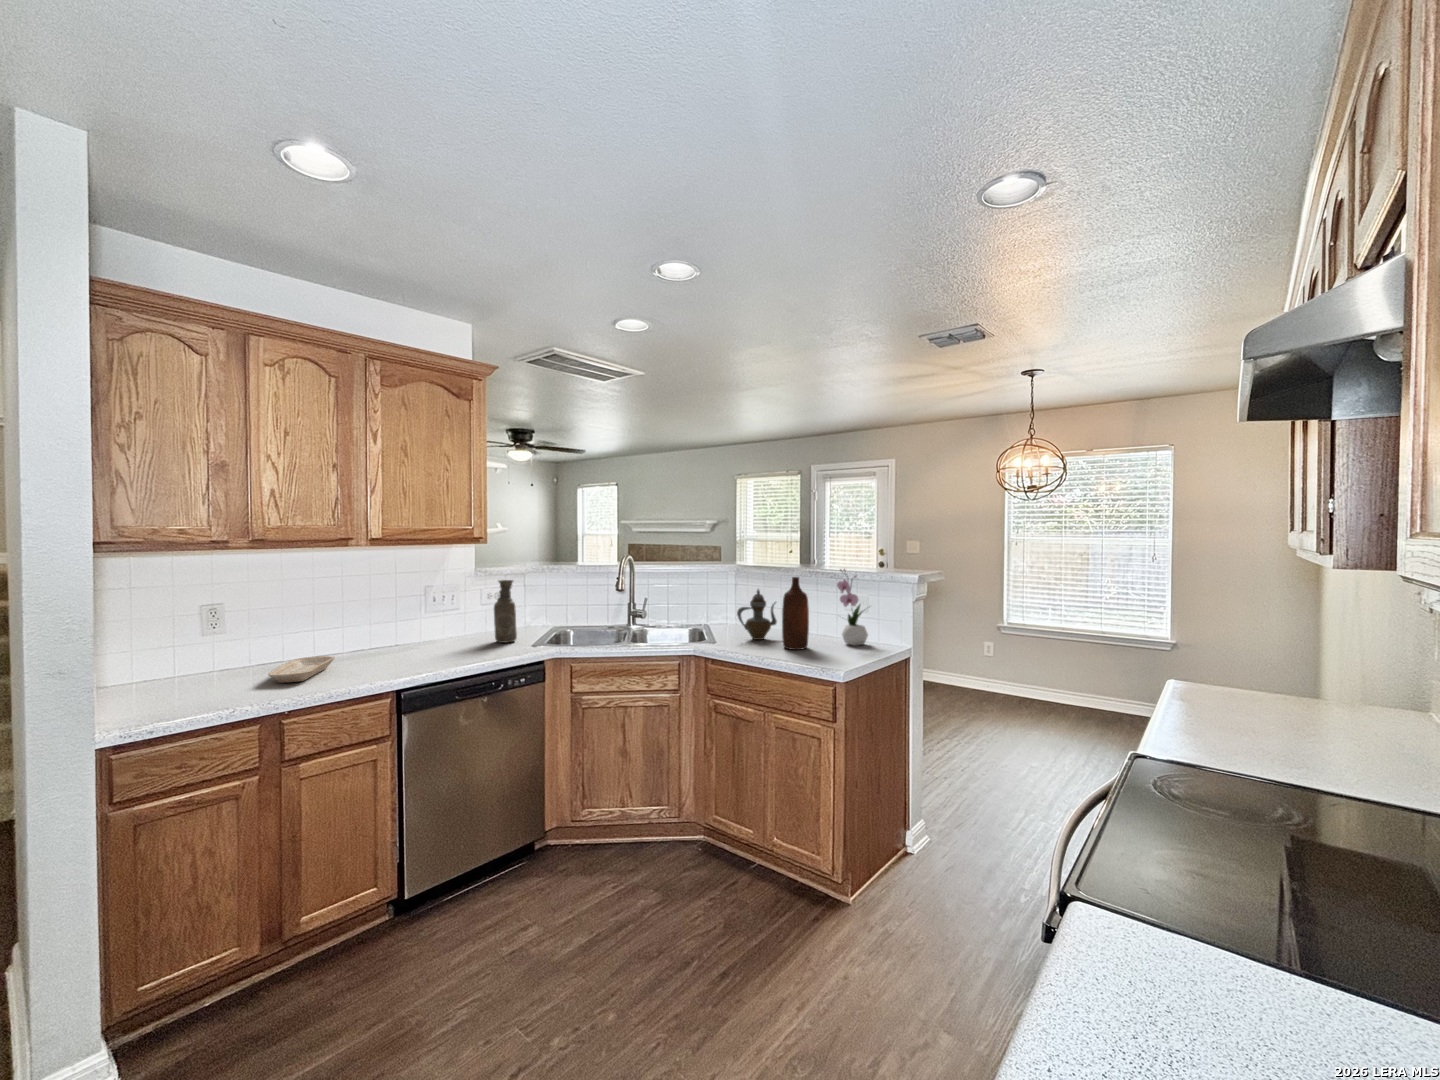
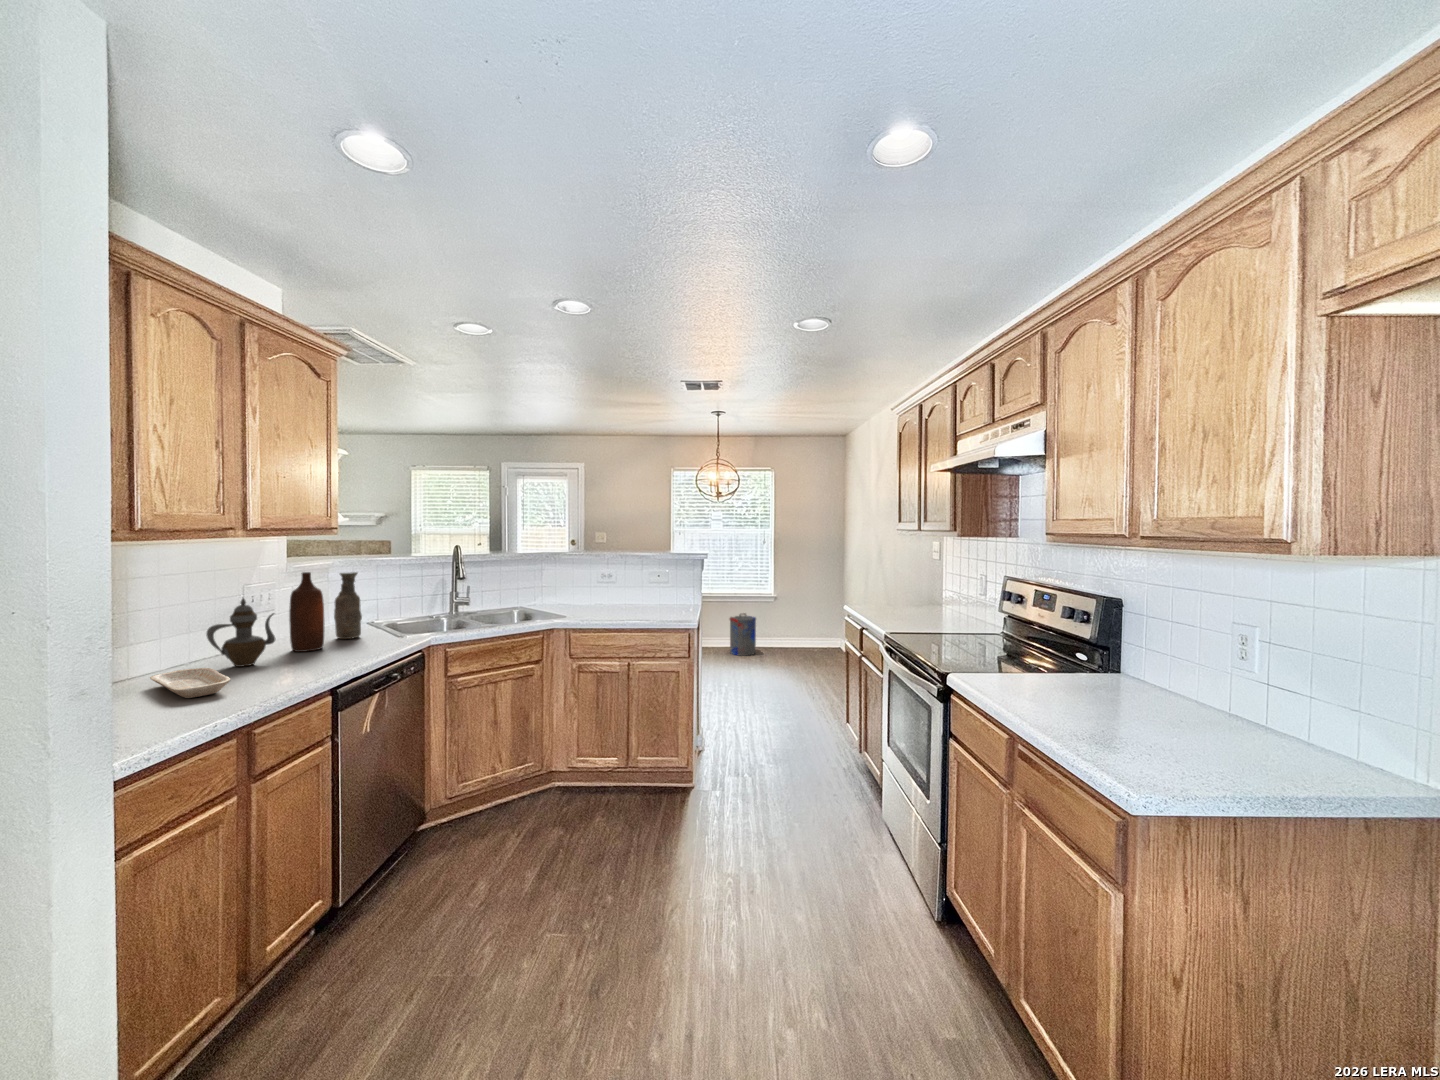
flower arrangement: present [837,569,868,646] -> none [656,549,679,607]
bottle: present [782,577,809,650] -> present [289,572,324,652]
teapot: present [737,590,777,640] -> present [206,598,276,667]
trash can: none [1080,661,1125,723] -> present [730,613,756,656]

